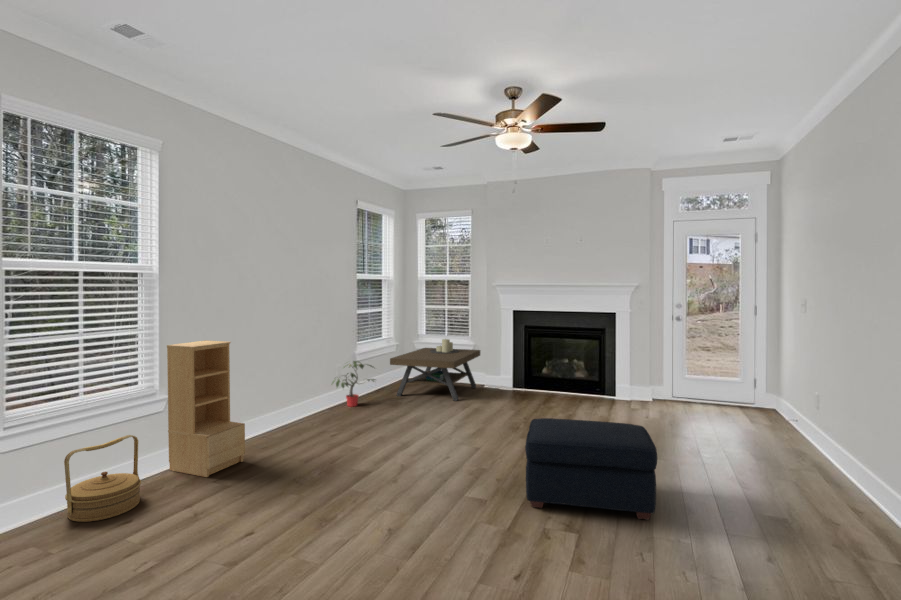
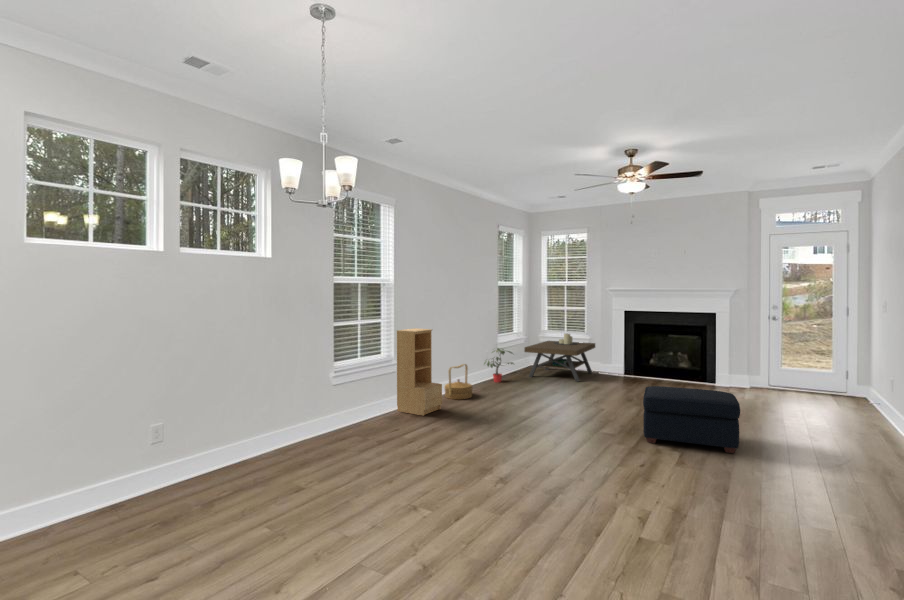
woven basket: present [64,435,141,522] -> present [444,364,473,399]

